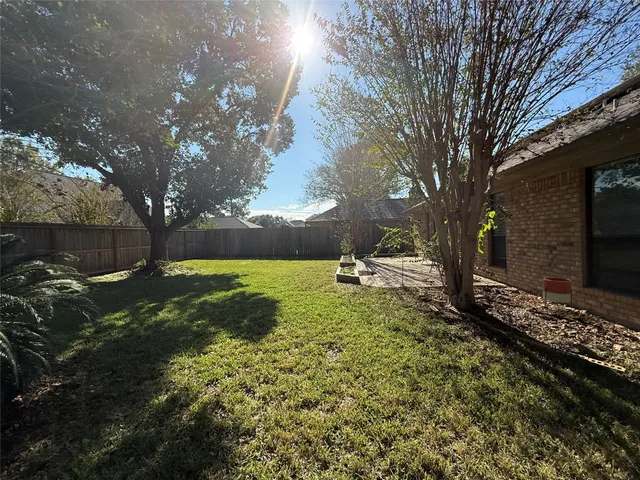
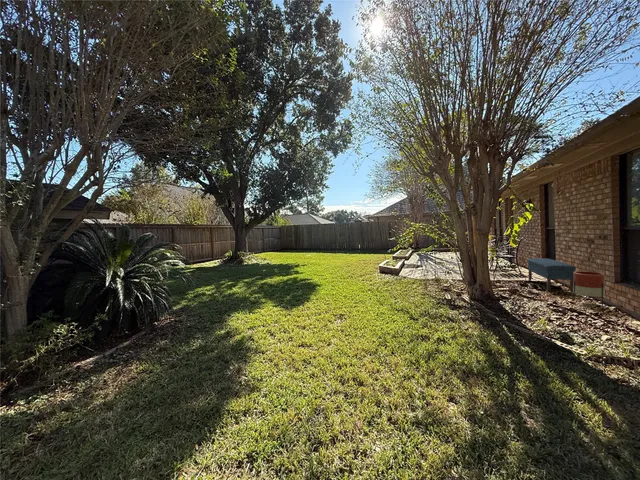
bench: none [484,264,535,297] -> present [528,258,576,292]

